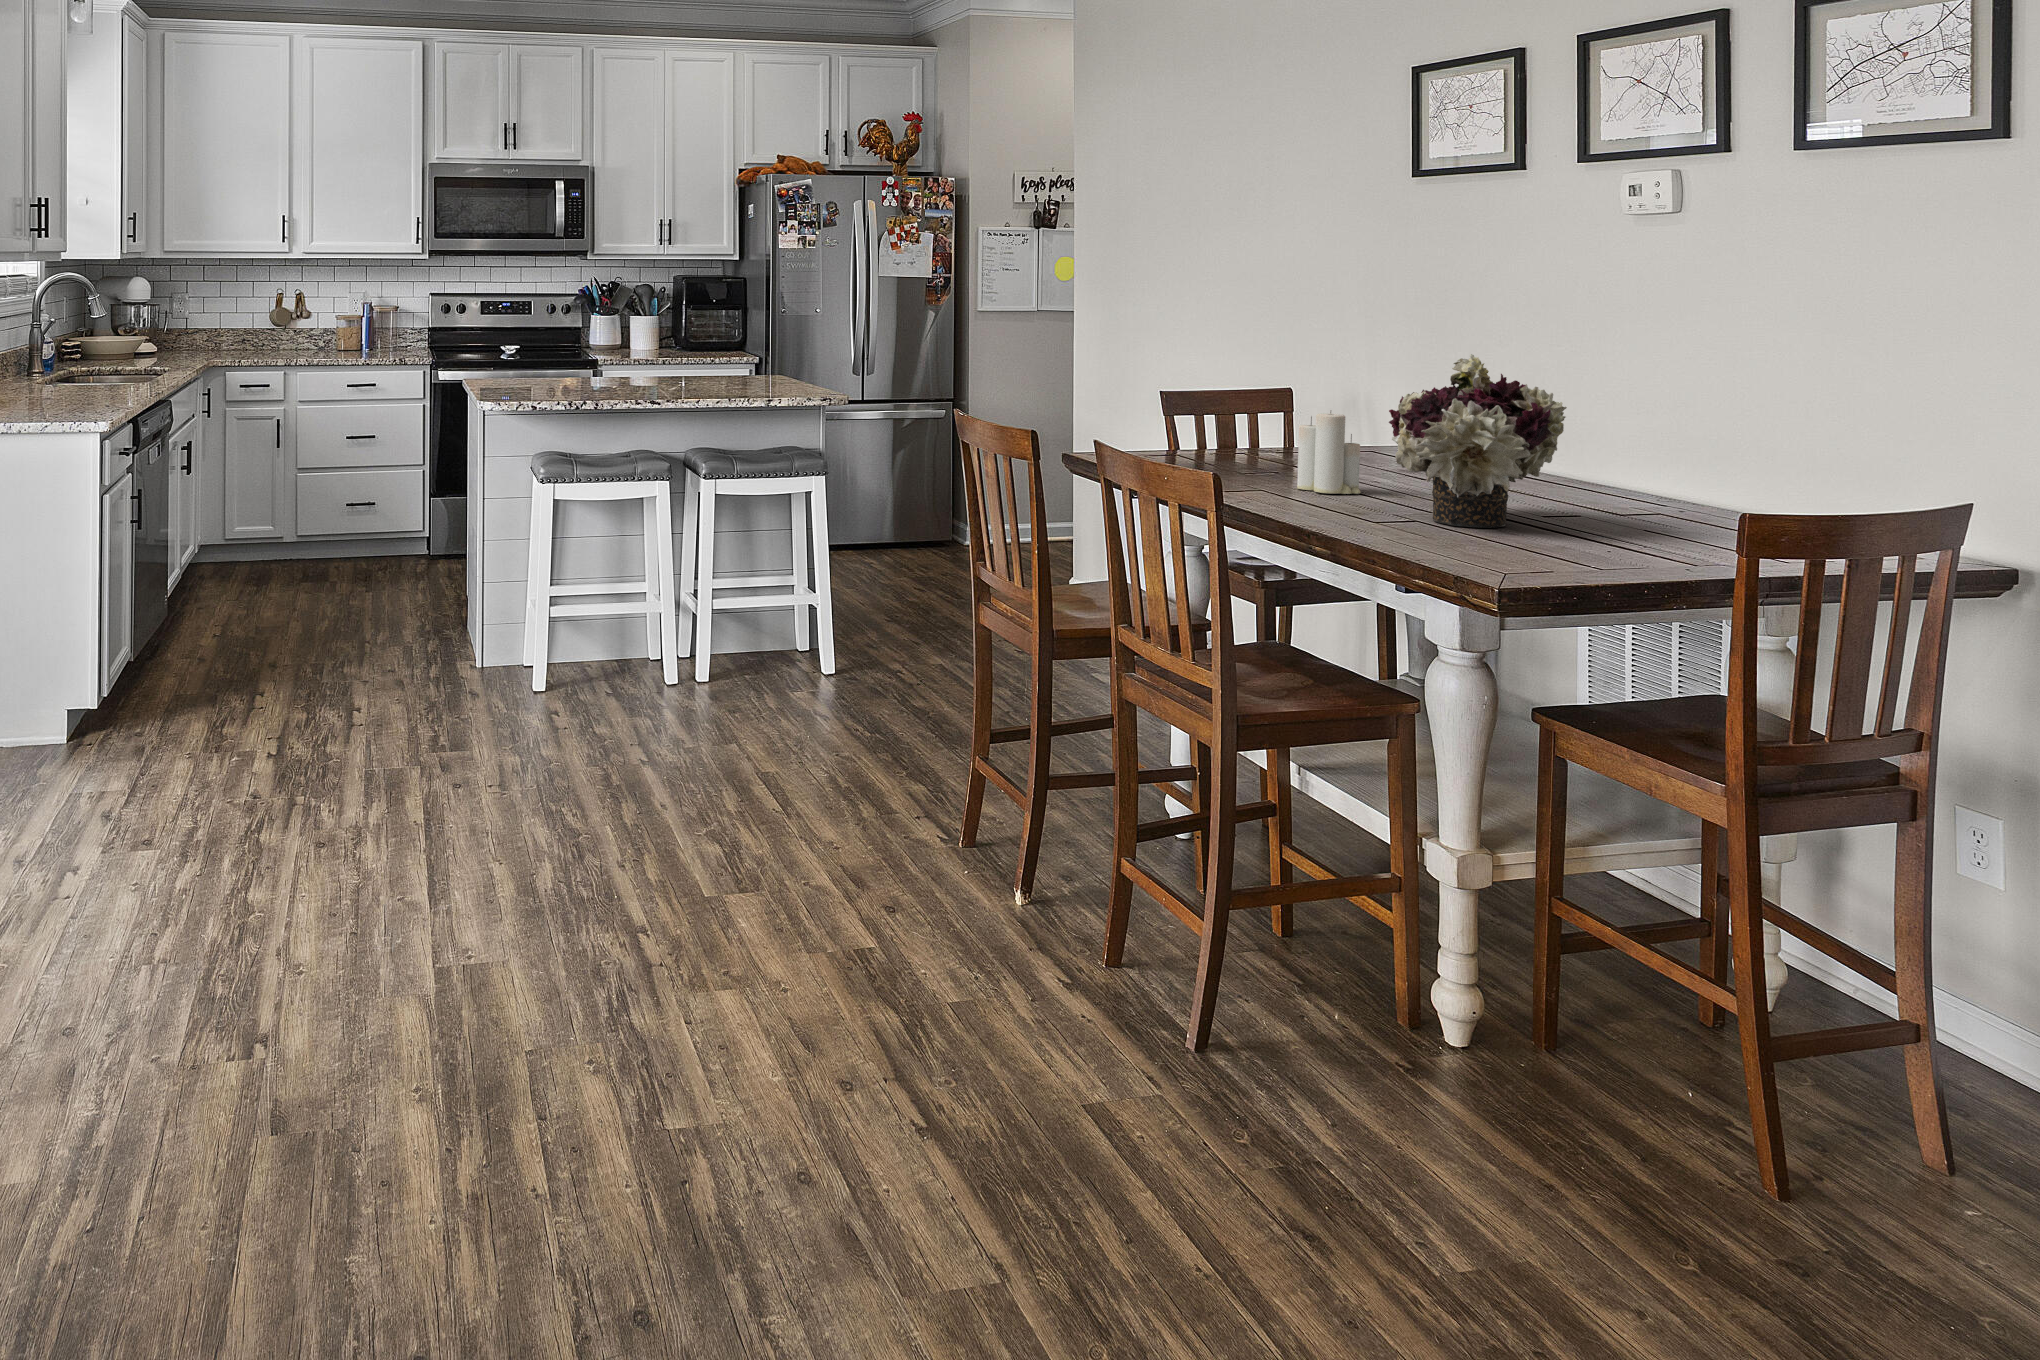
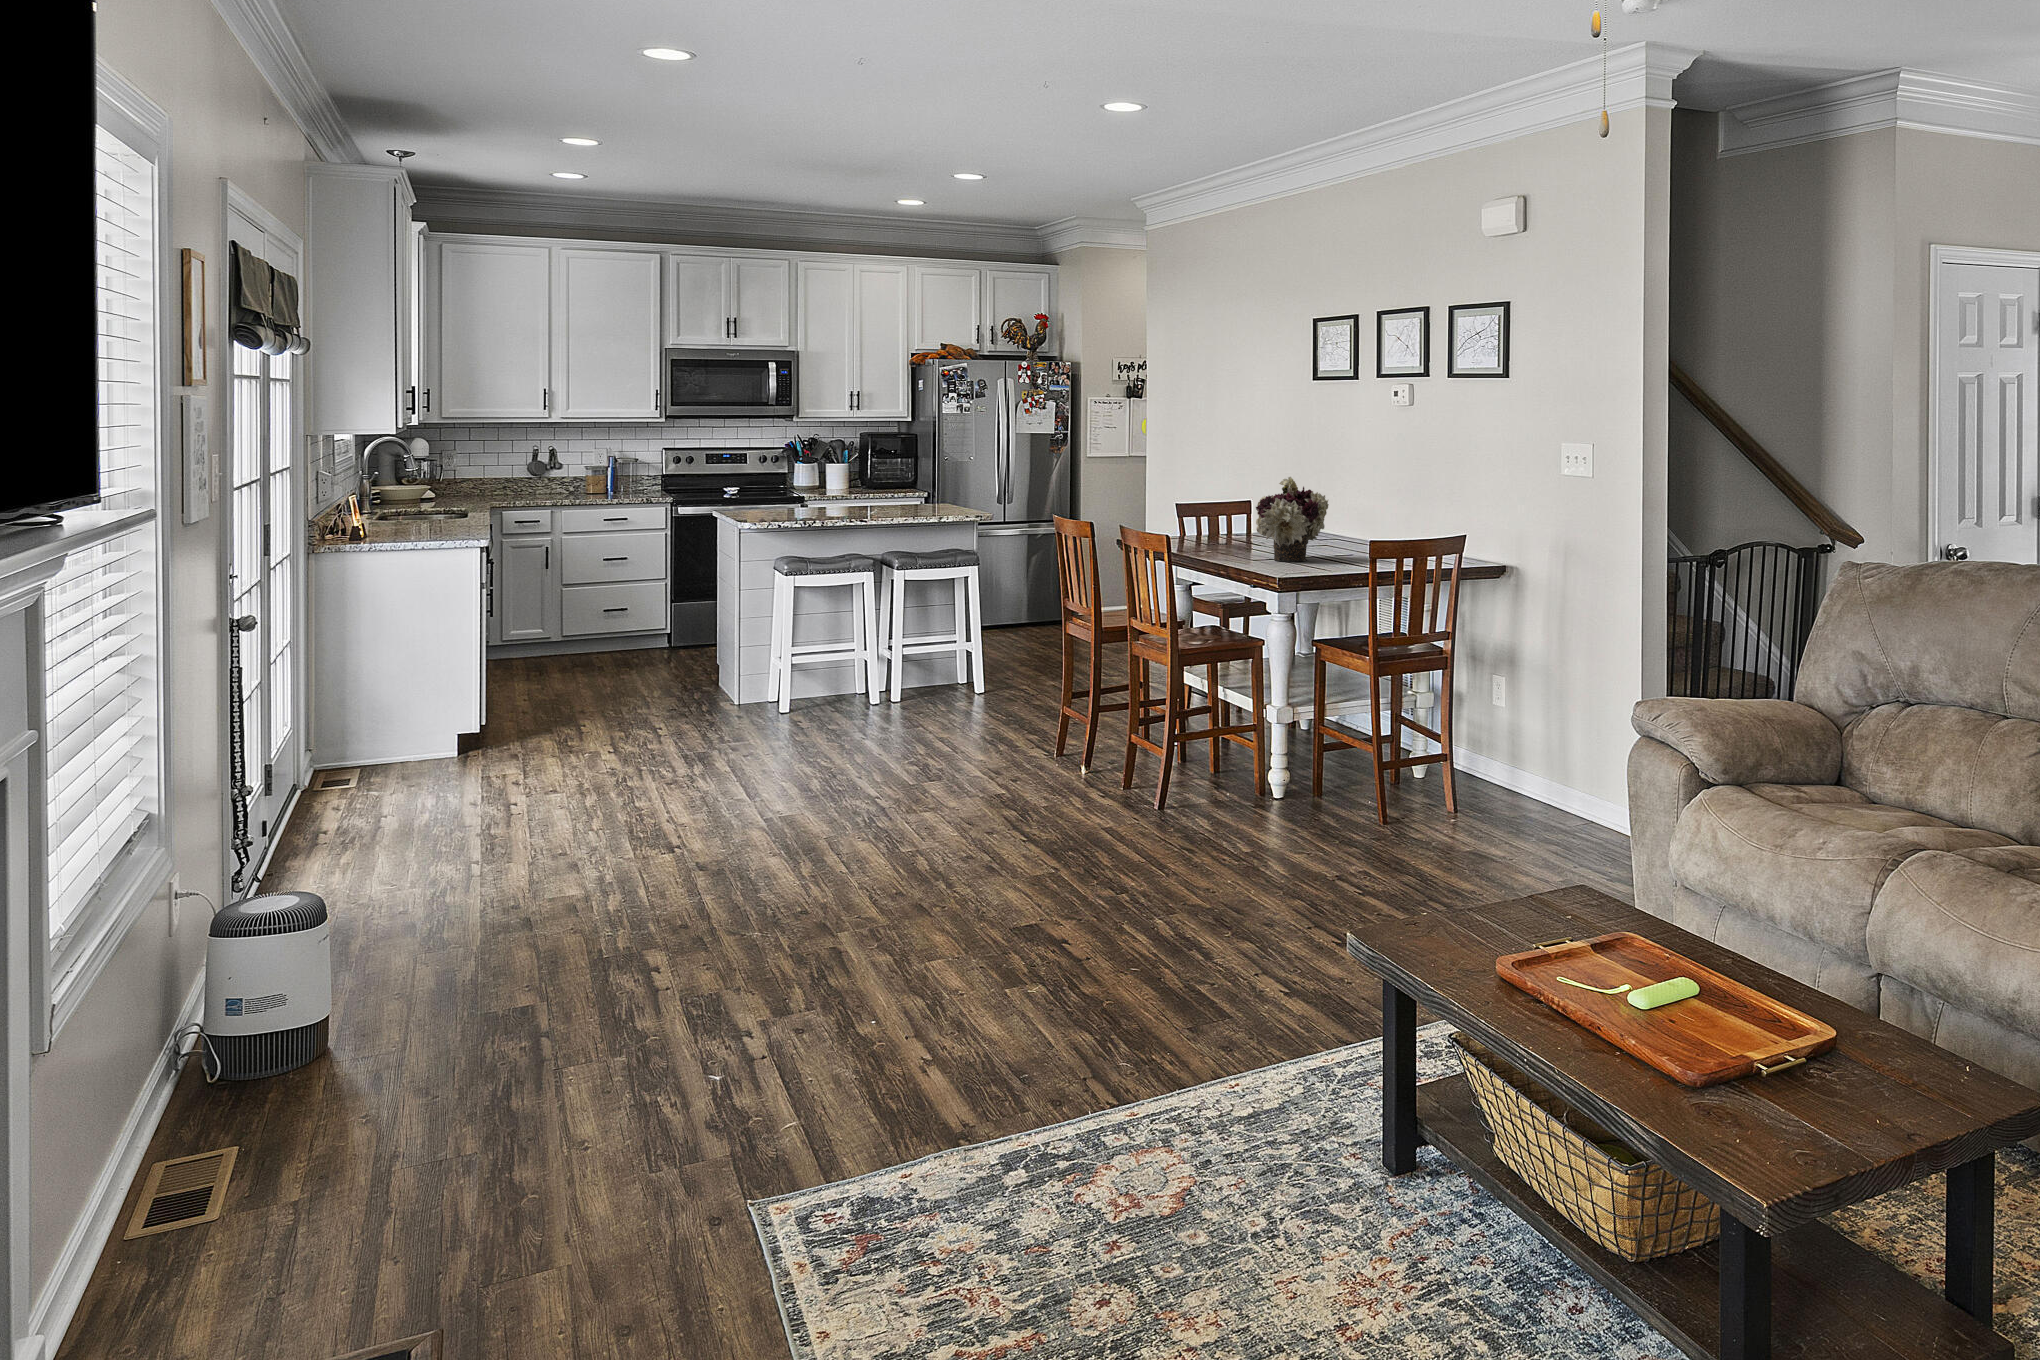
candle: present [1297,412,1361,494] -> none [1225,506,1254,552]

